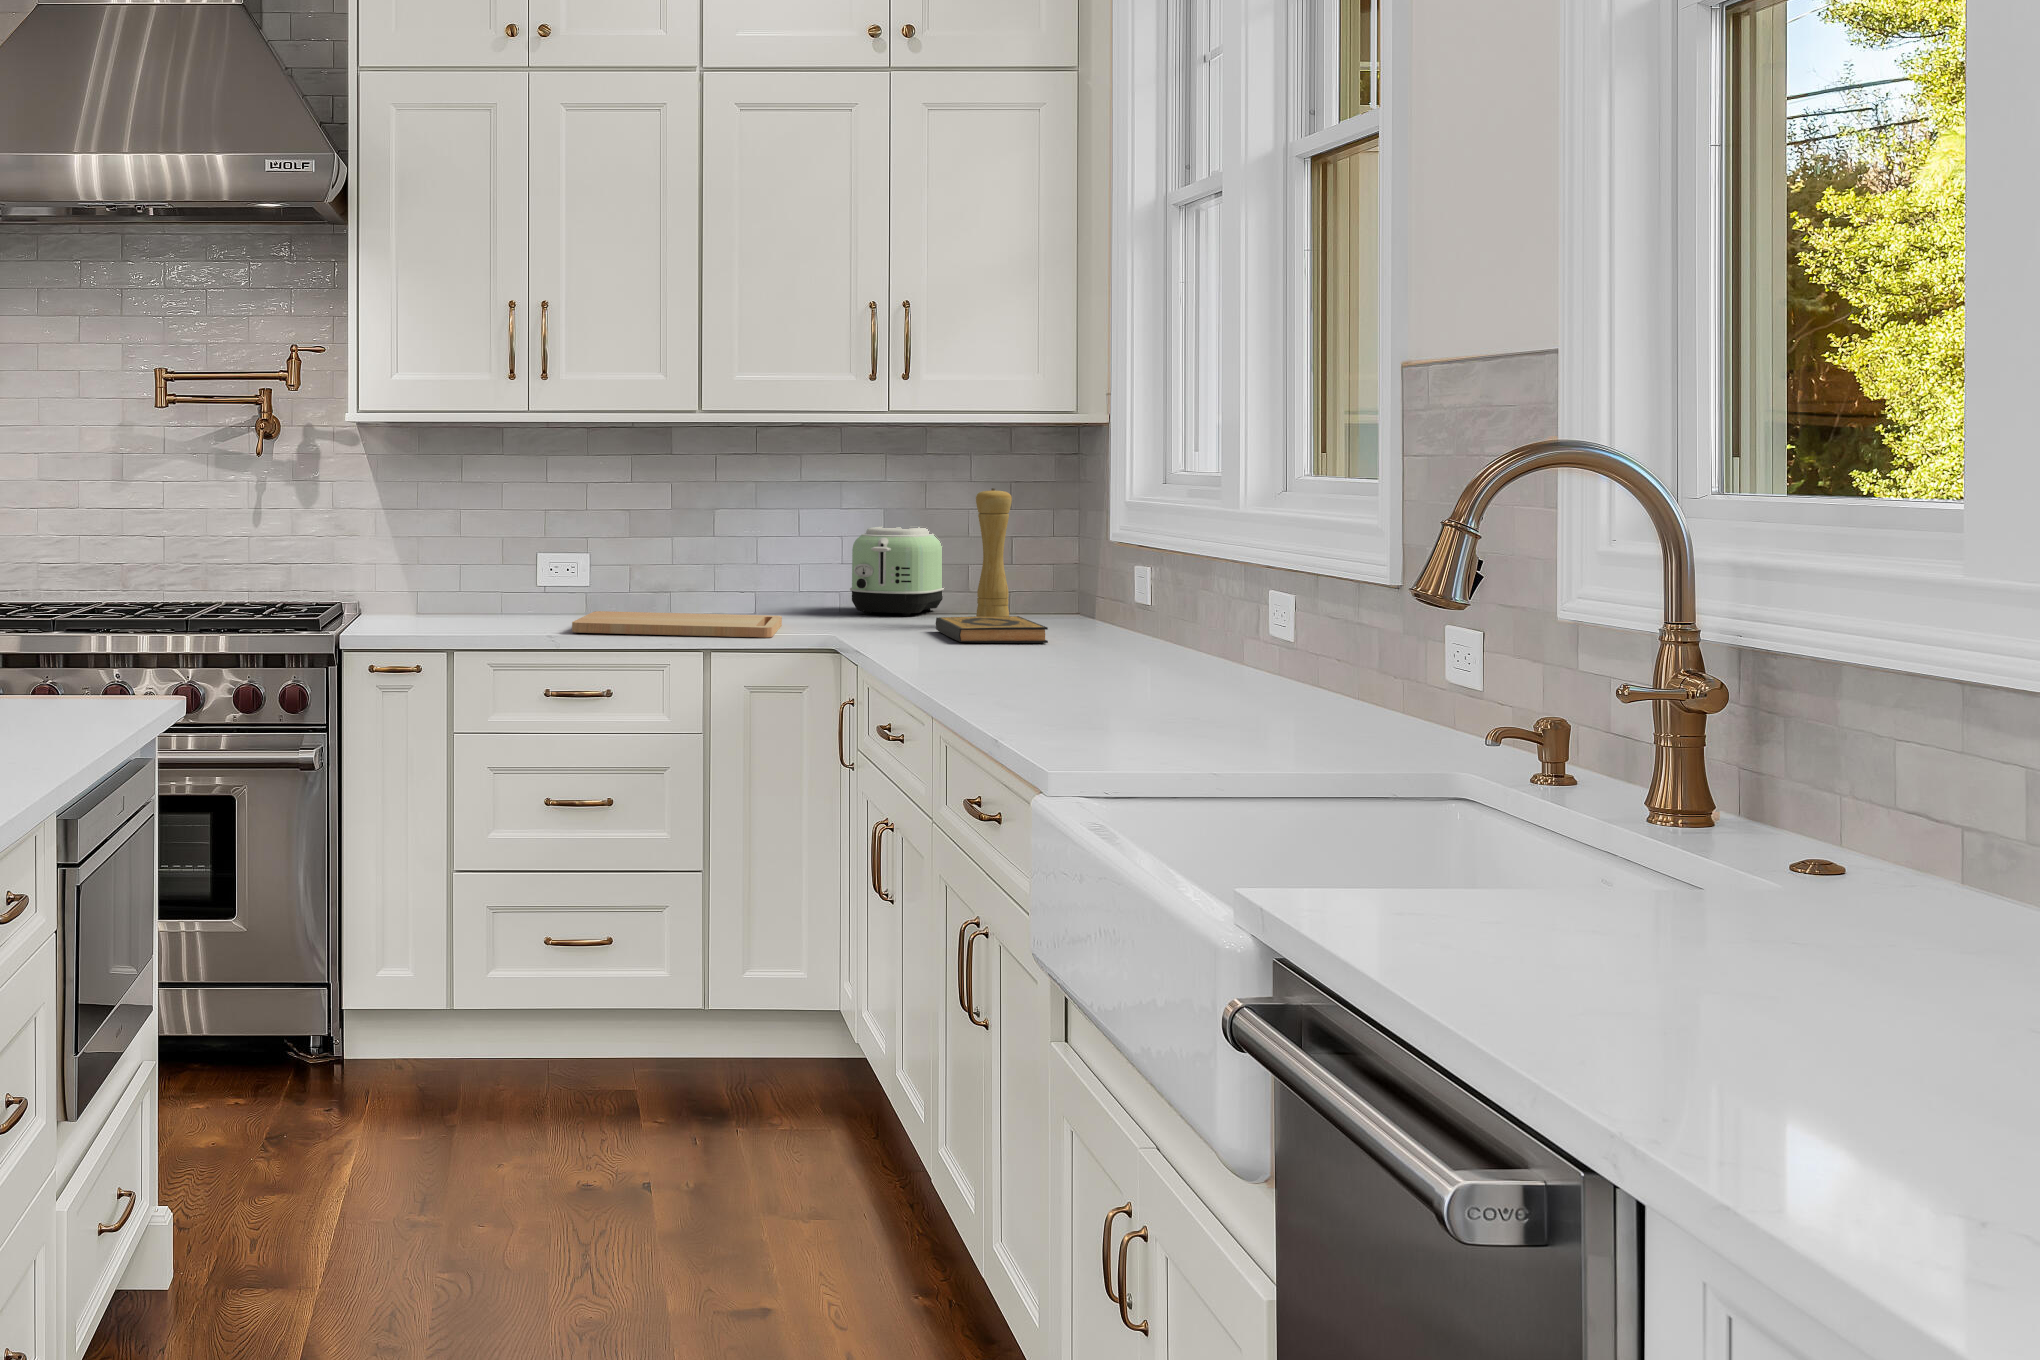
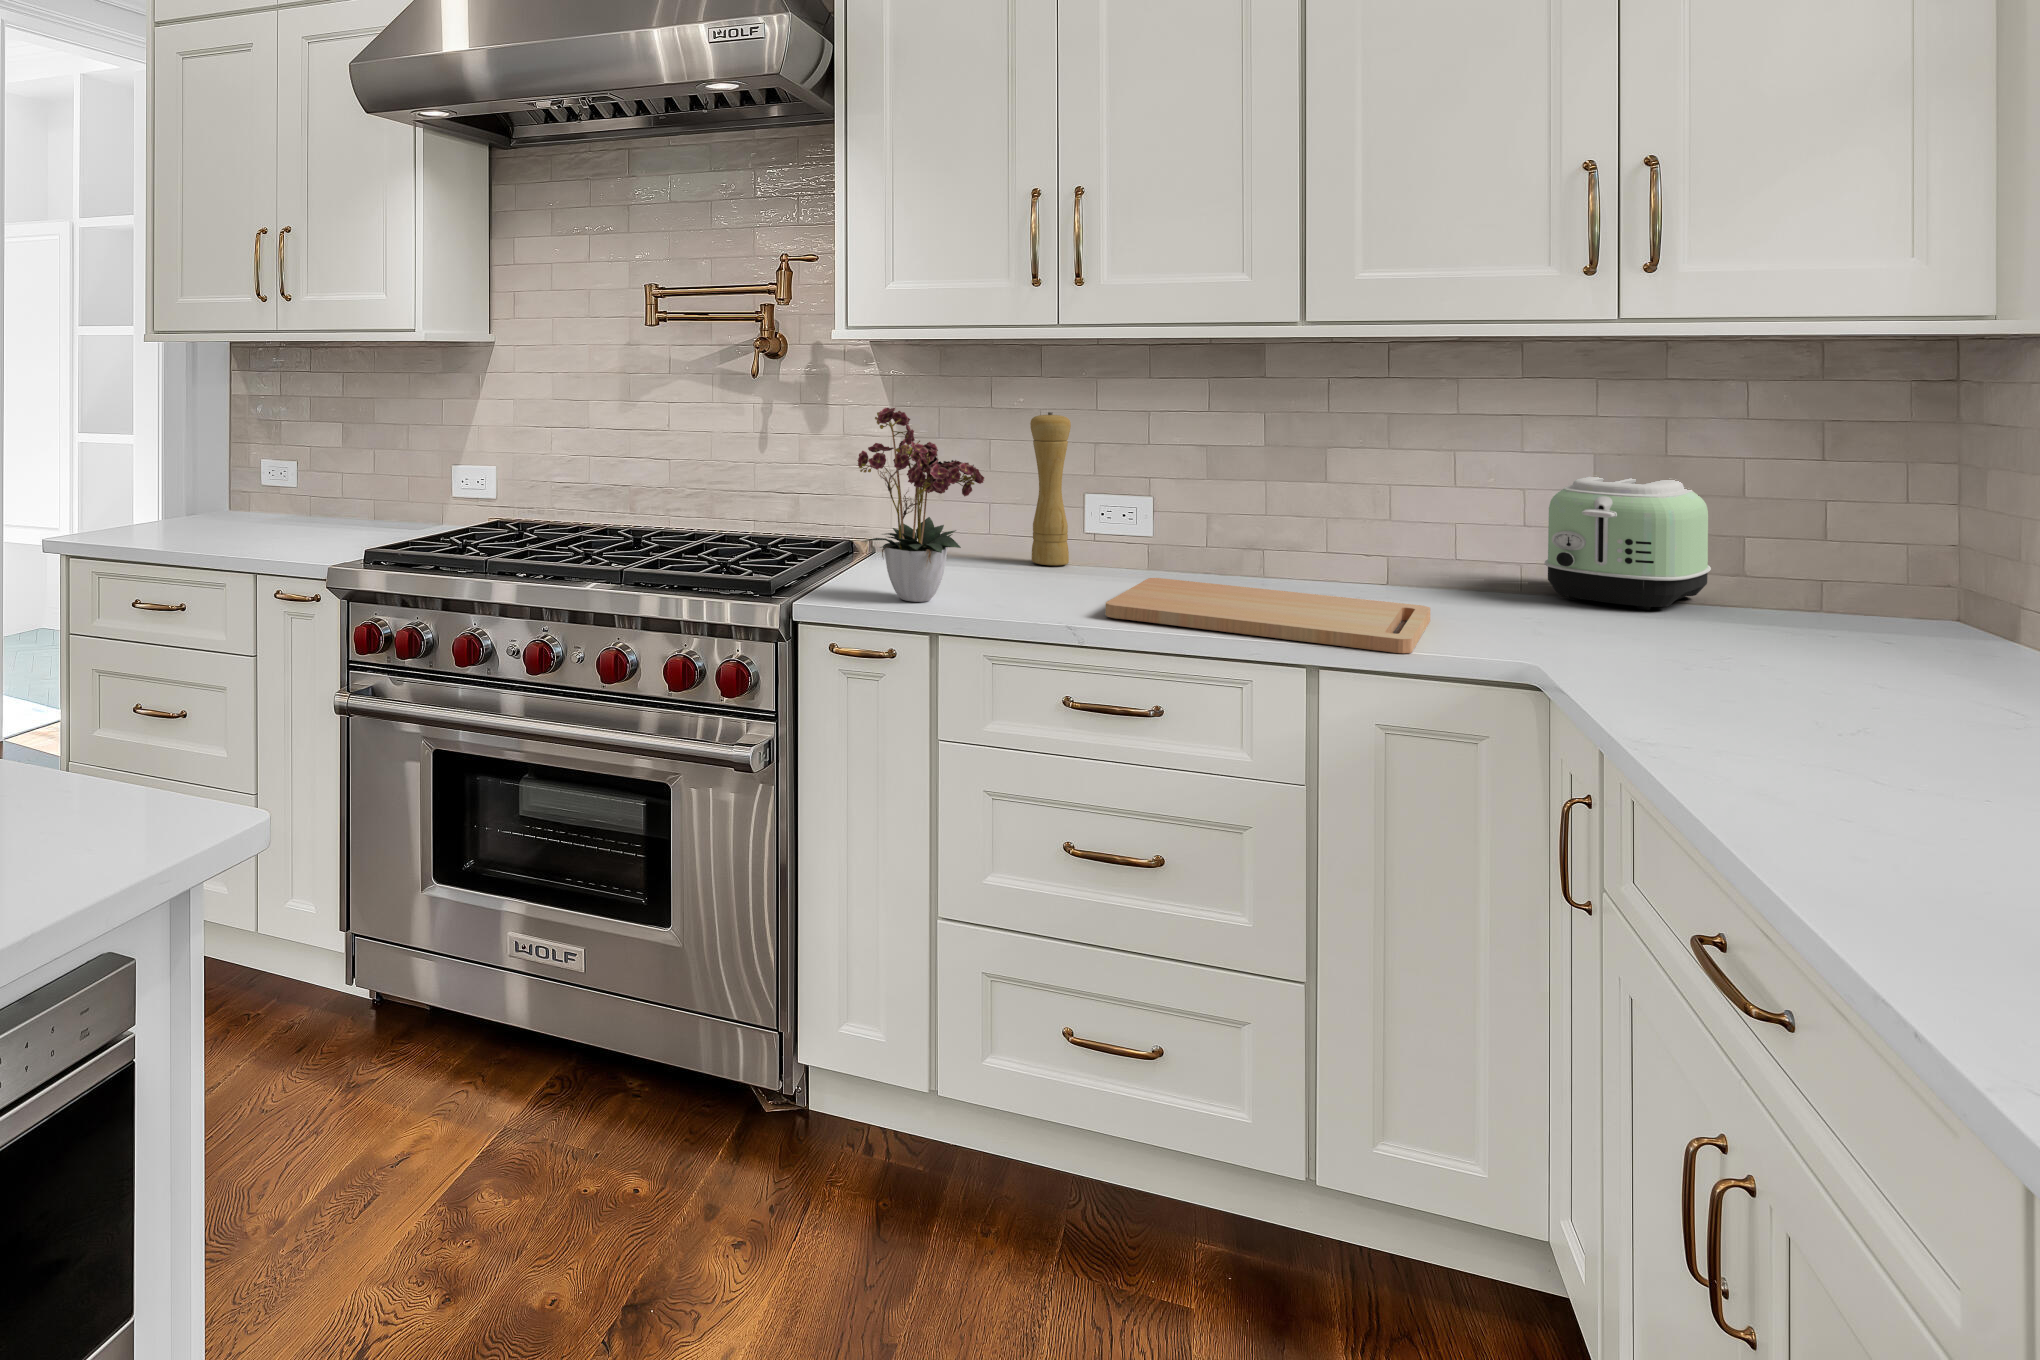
flower arrangement: none [374,467,488,633] -> present [857,408,984,602]
pepper mill: present [976,488,1012,616] -> present [1030,412,1071,565]
hardback book: present [935,616,1048,643] -> none [1709,638,1966,720]

